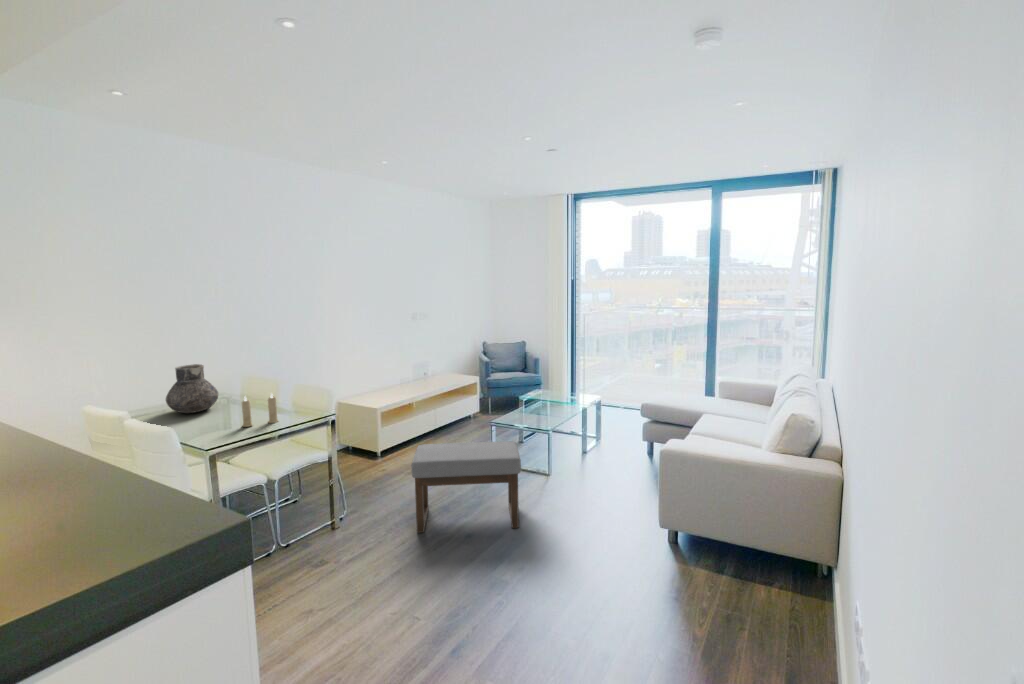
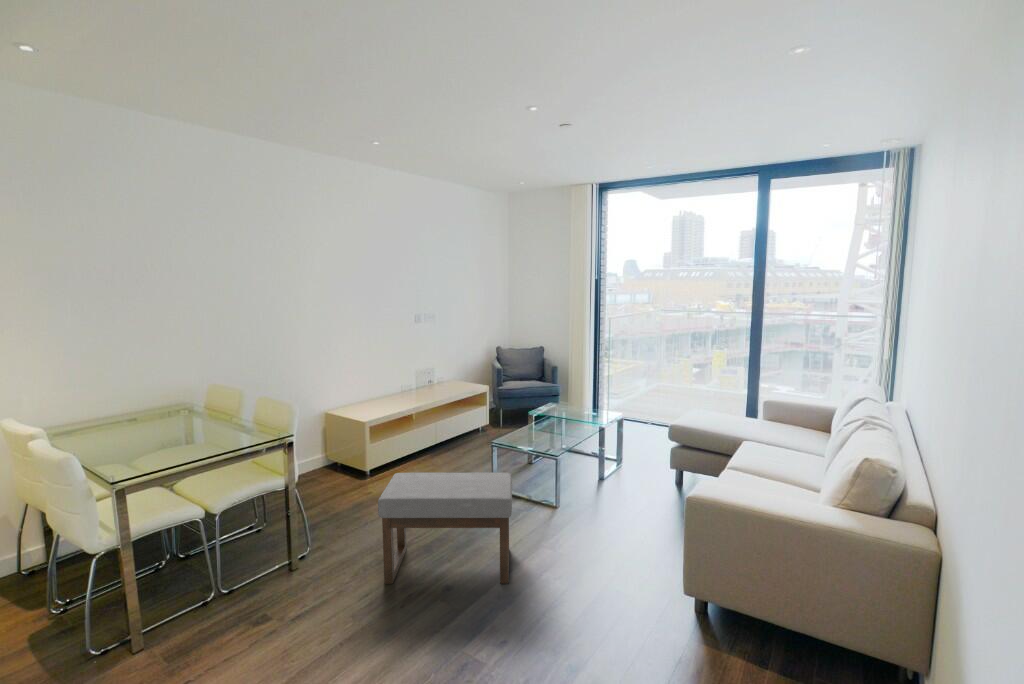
vase: present [166,364,218,413] -> none [104,372,169,429]
candle: present [242,394,278,427] -> none [175,408,223,451]

